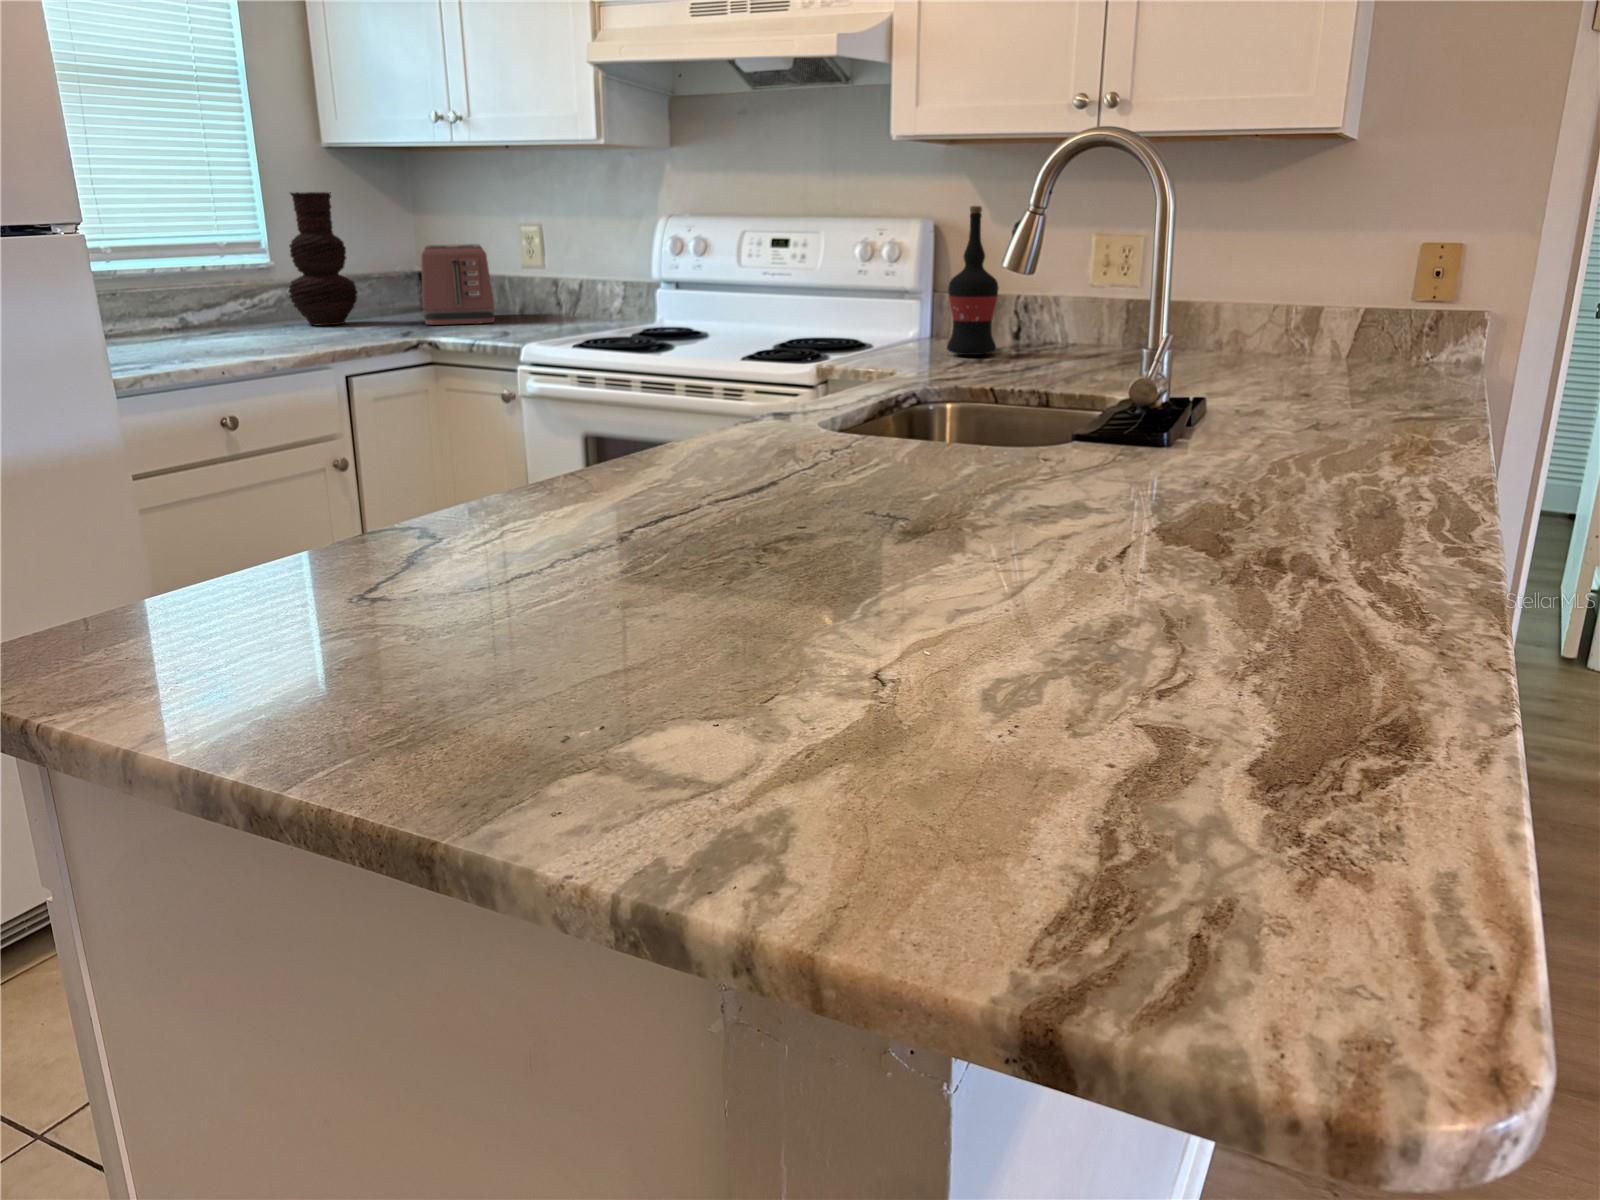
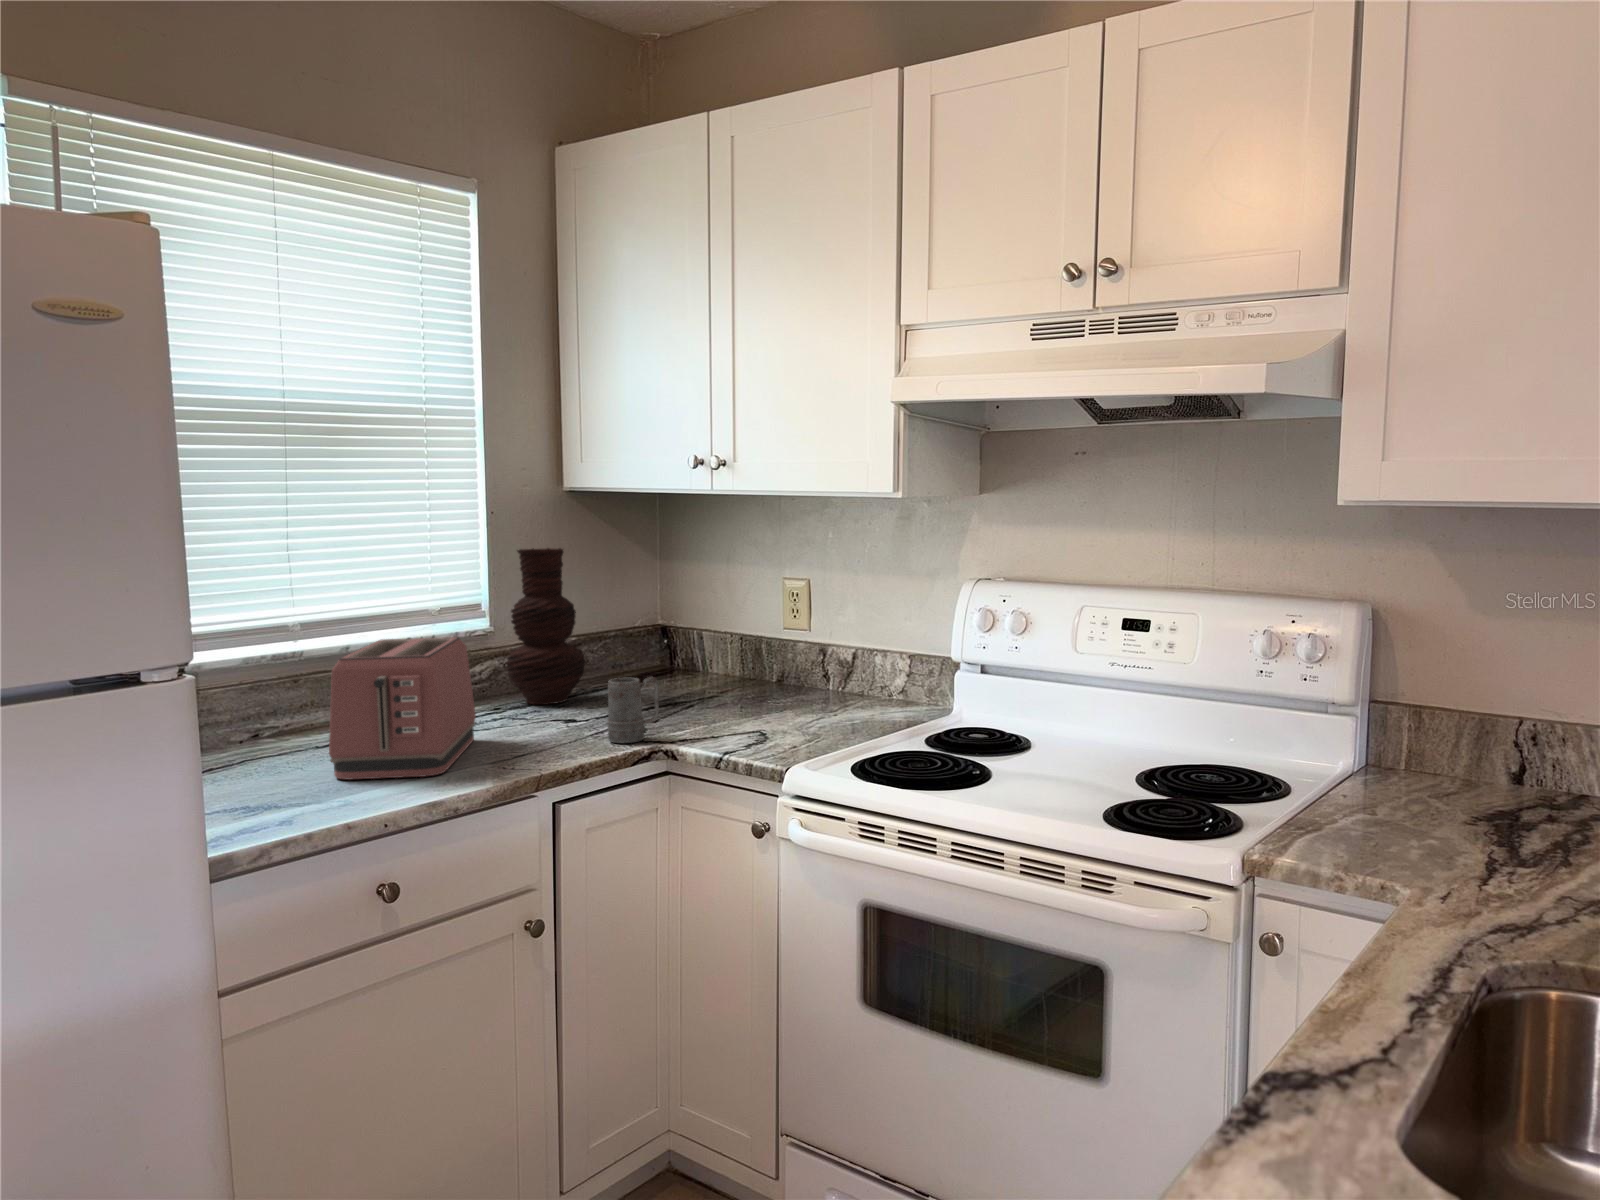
wine bottle: present [947,206,999,355] -> none [1439,607,1533,835]
toaster: present [421,244,495,325] -> present [329,637,476,779]
mug: none [381,287,424,339] -> present [607,677,659,743]

